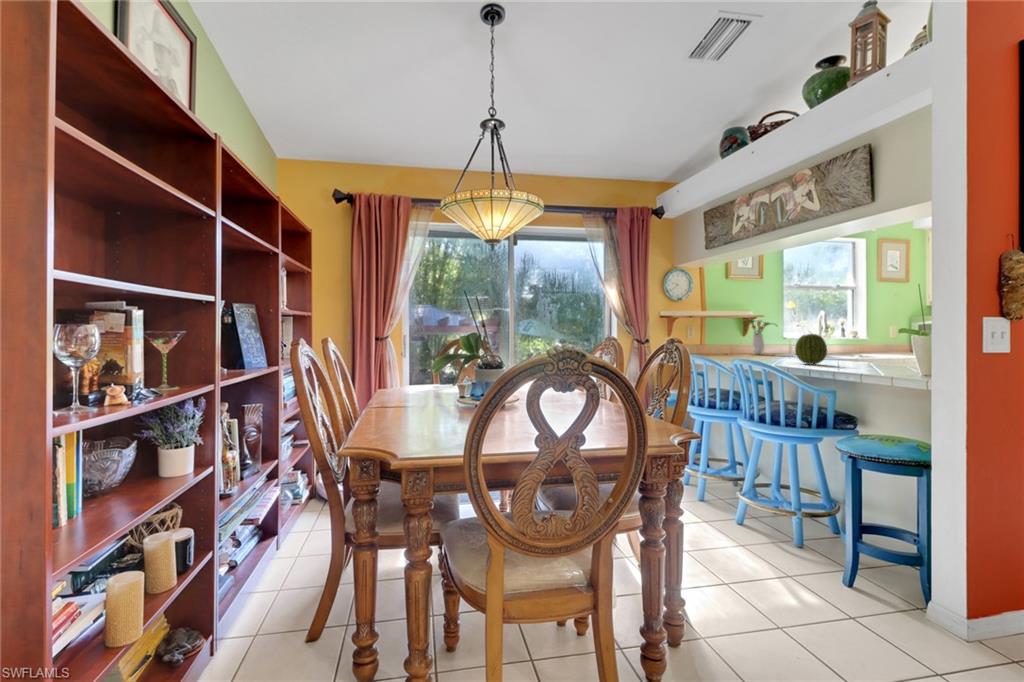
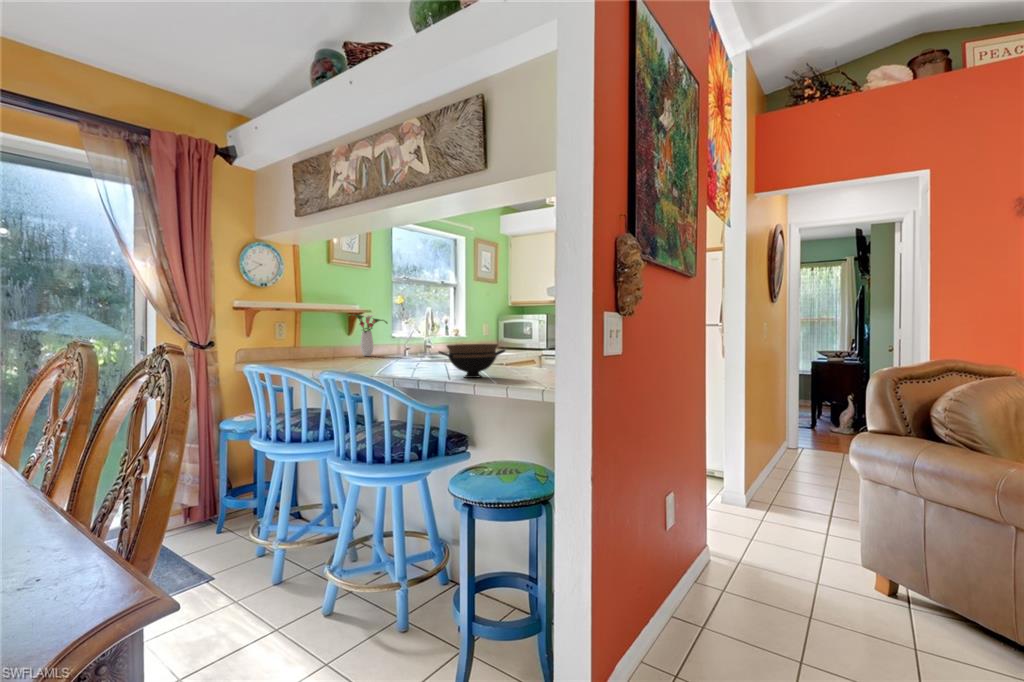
fruit: present [795,334,827,364] -> none [404,332,437,369]
bowl: none [827,344,899,371] -> present [439,344,505,378]

